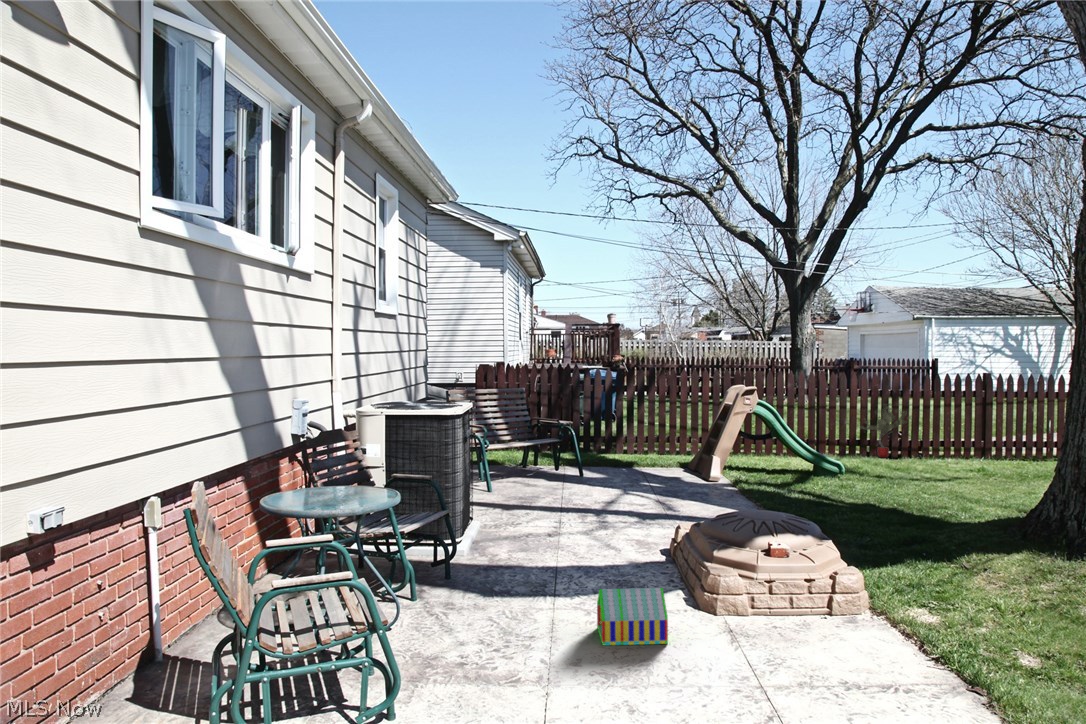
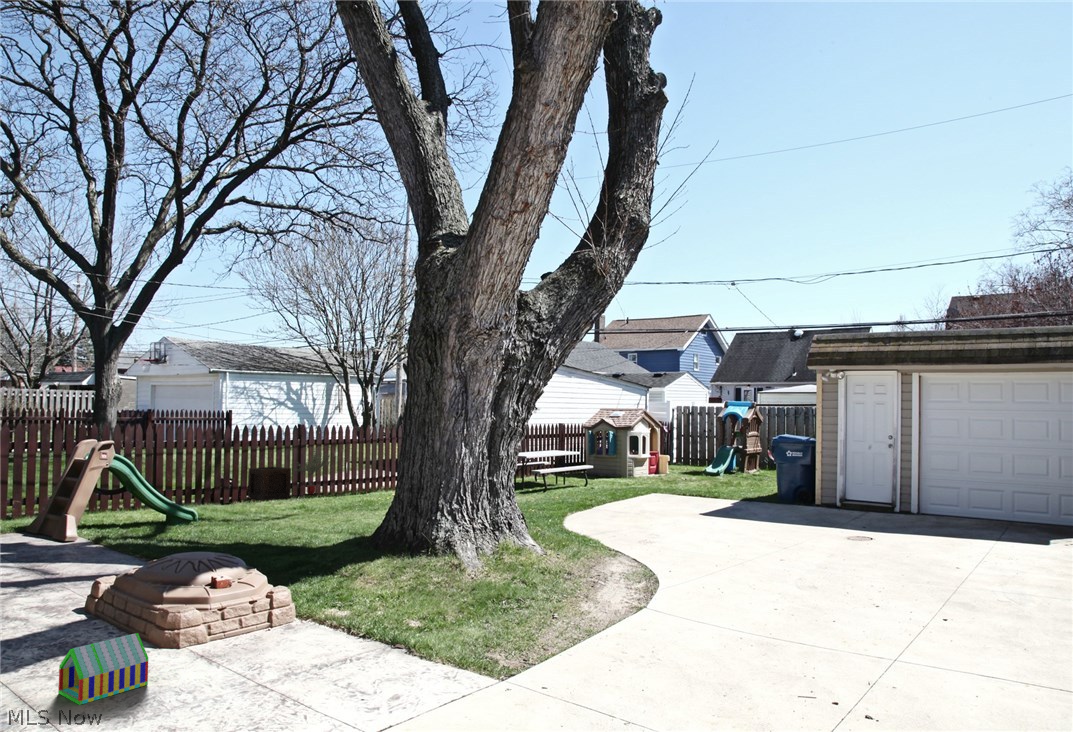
potted tree: present [861,404,907,458] -> present [295,449,330,494]
wooden crate: none [914,423,966,460] -> present [248,466,291,500]

